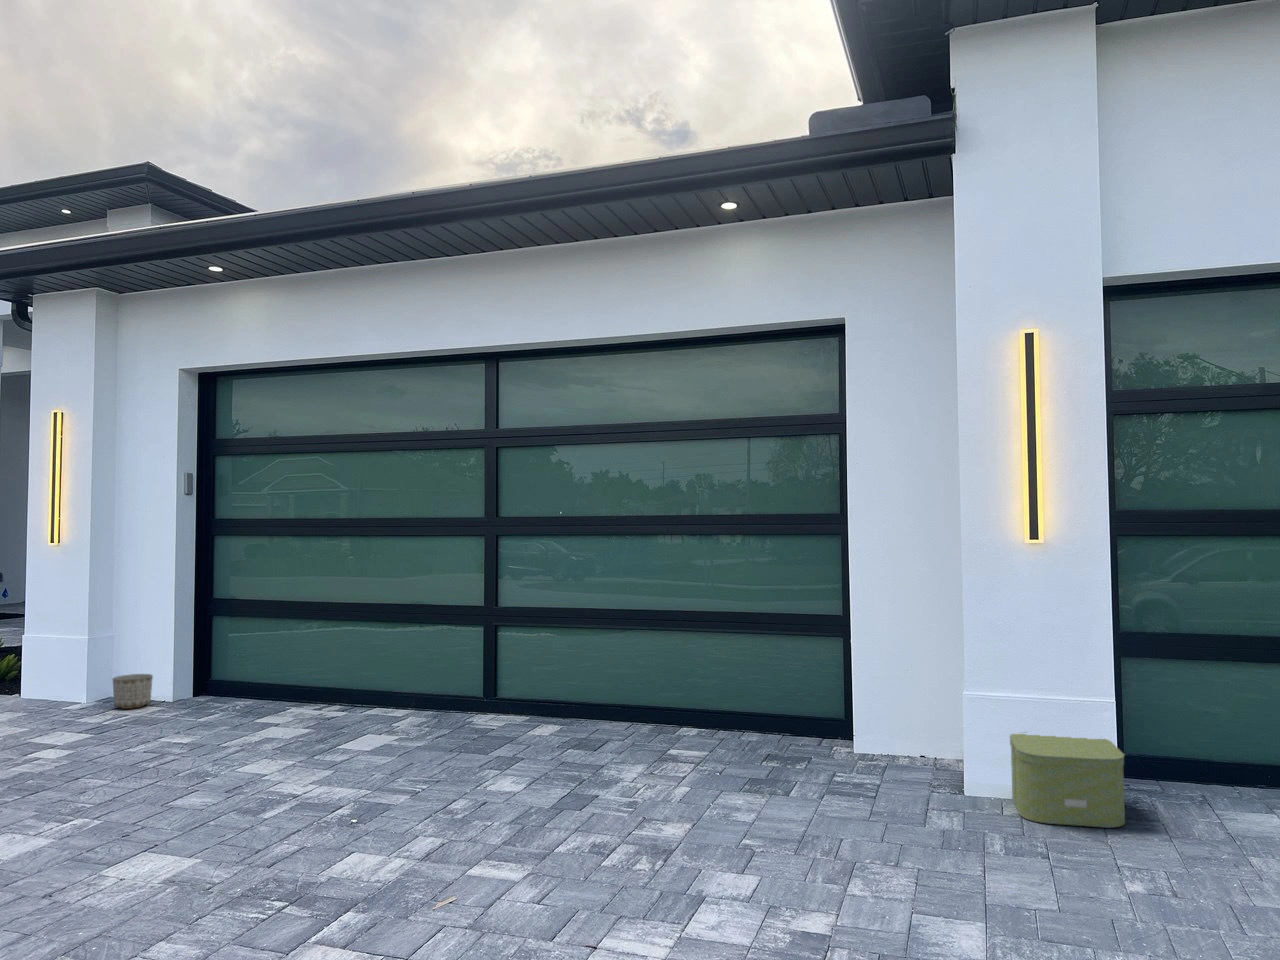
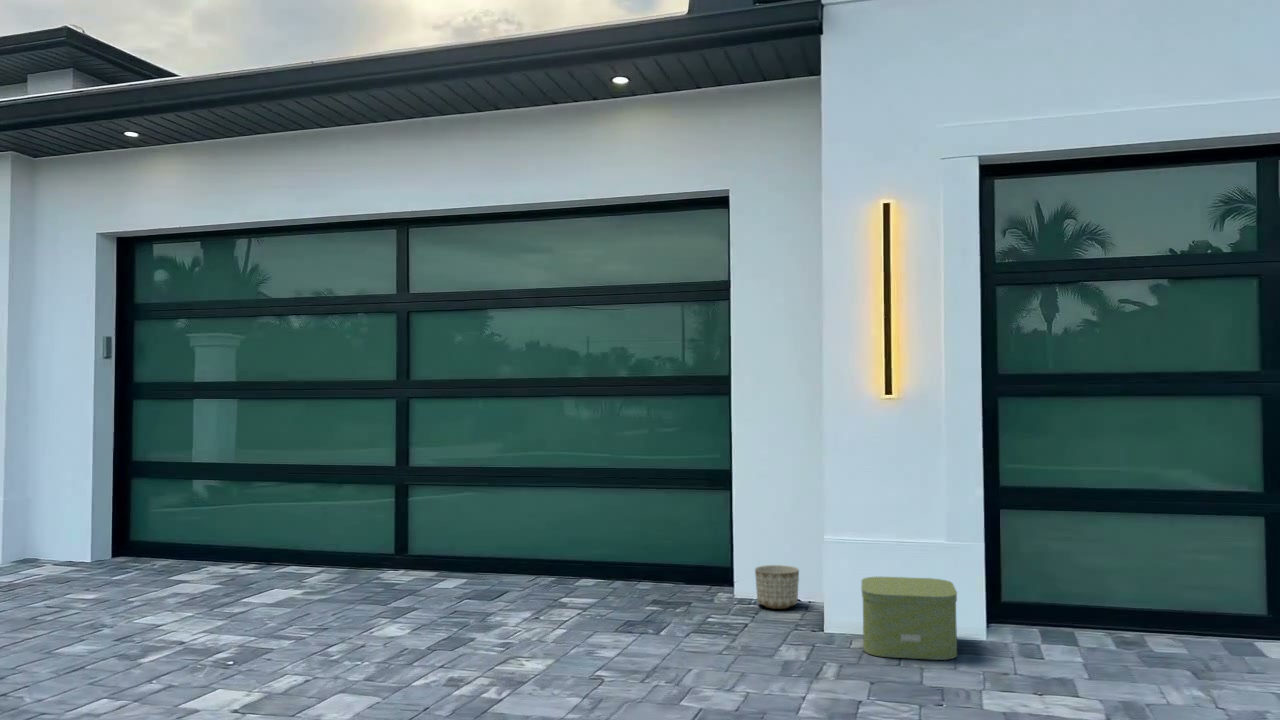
planter: present [113,674,153,709] -> present [755,565,799,609]

